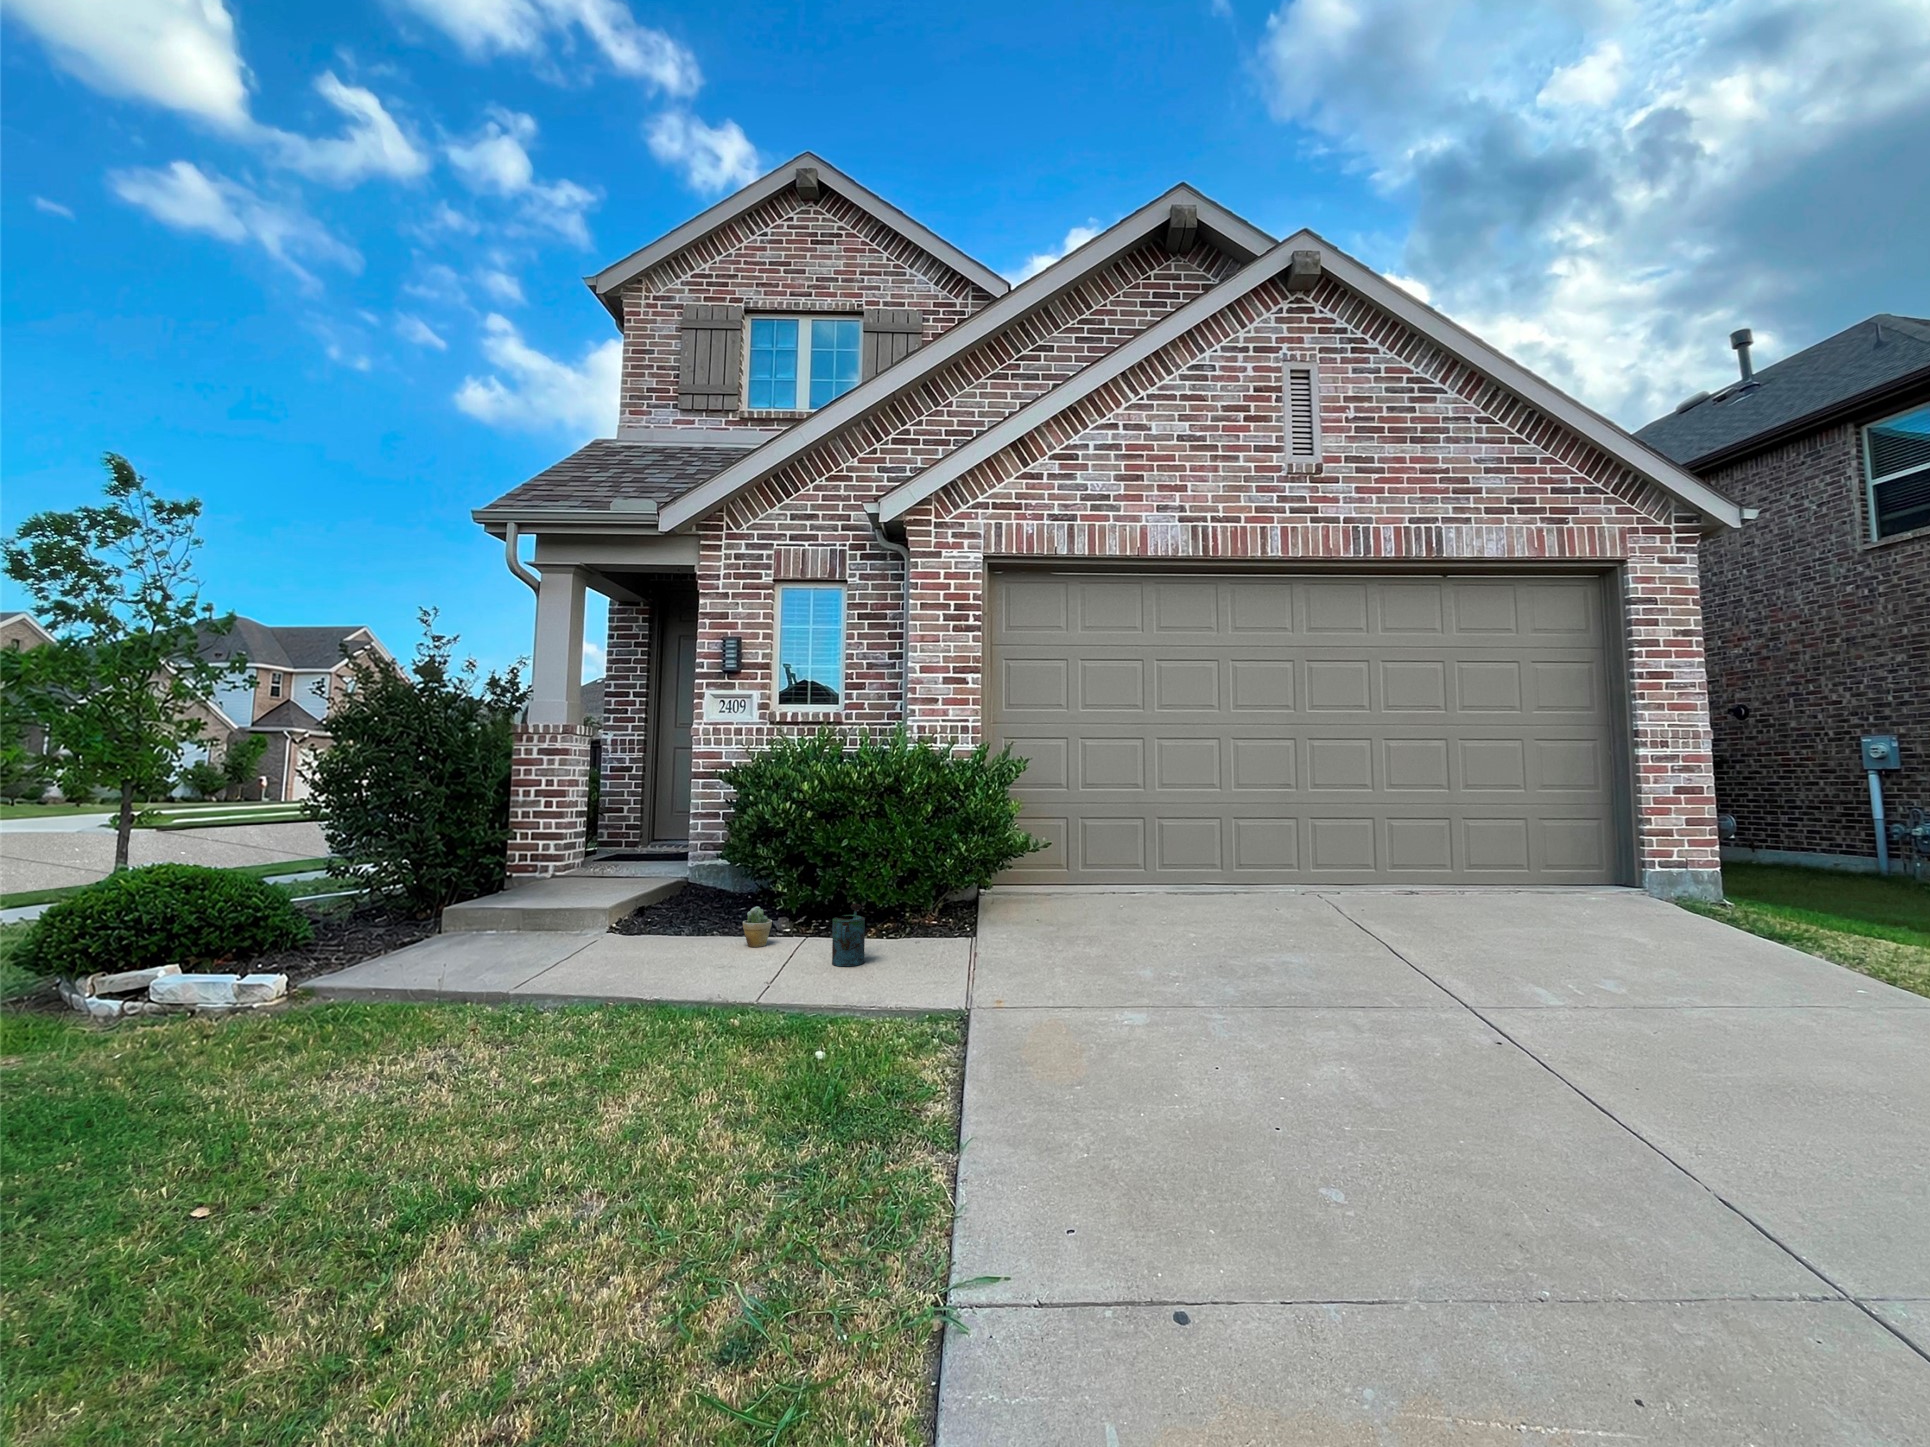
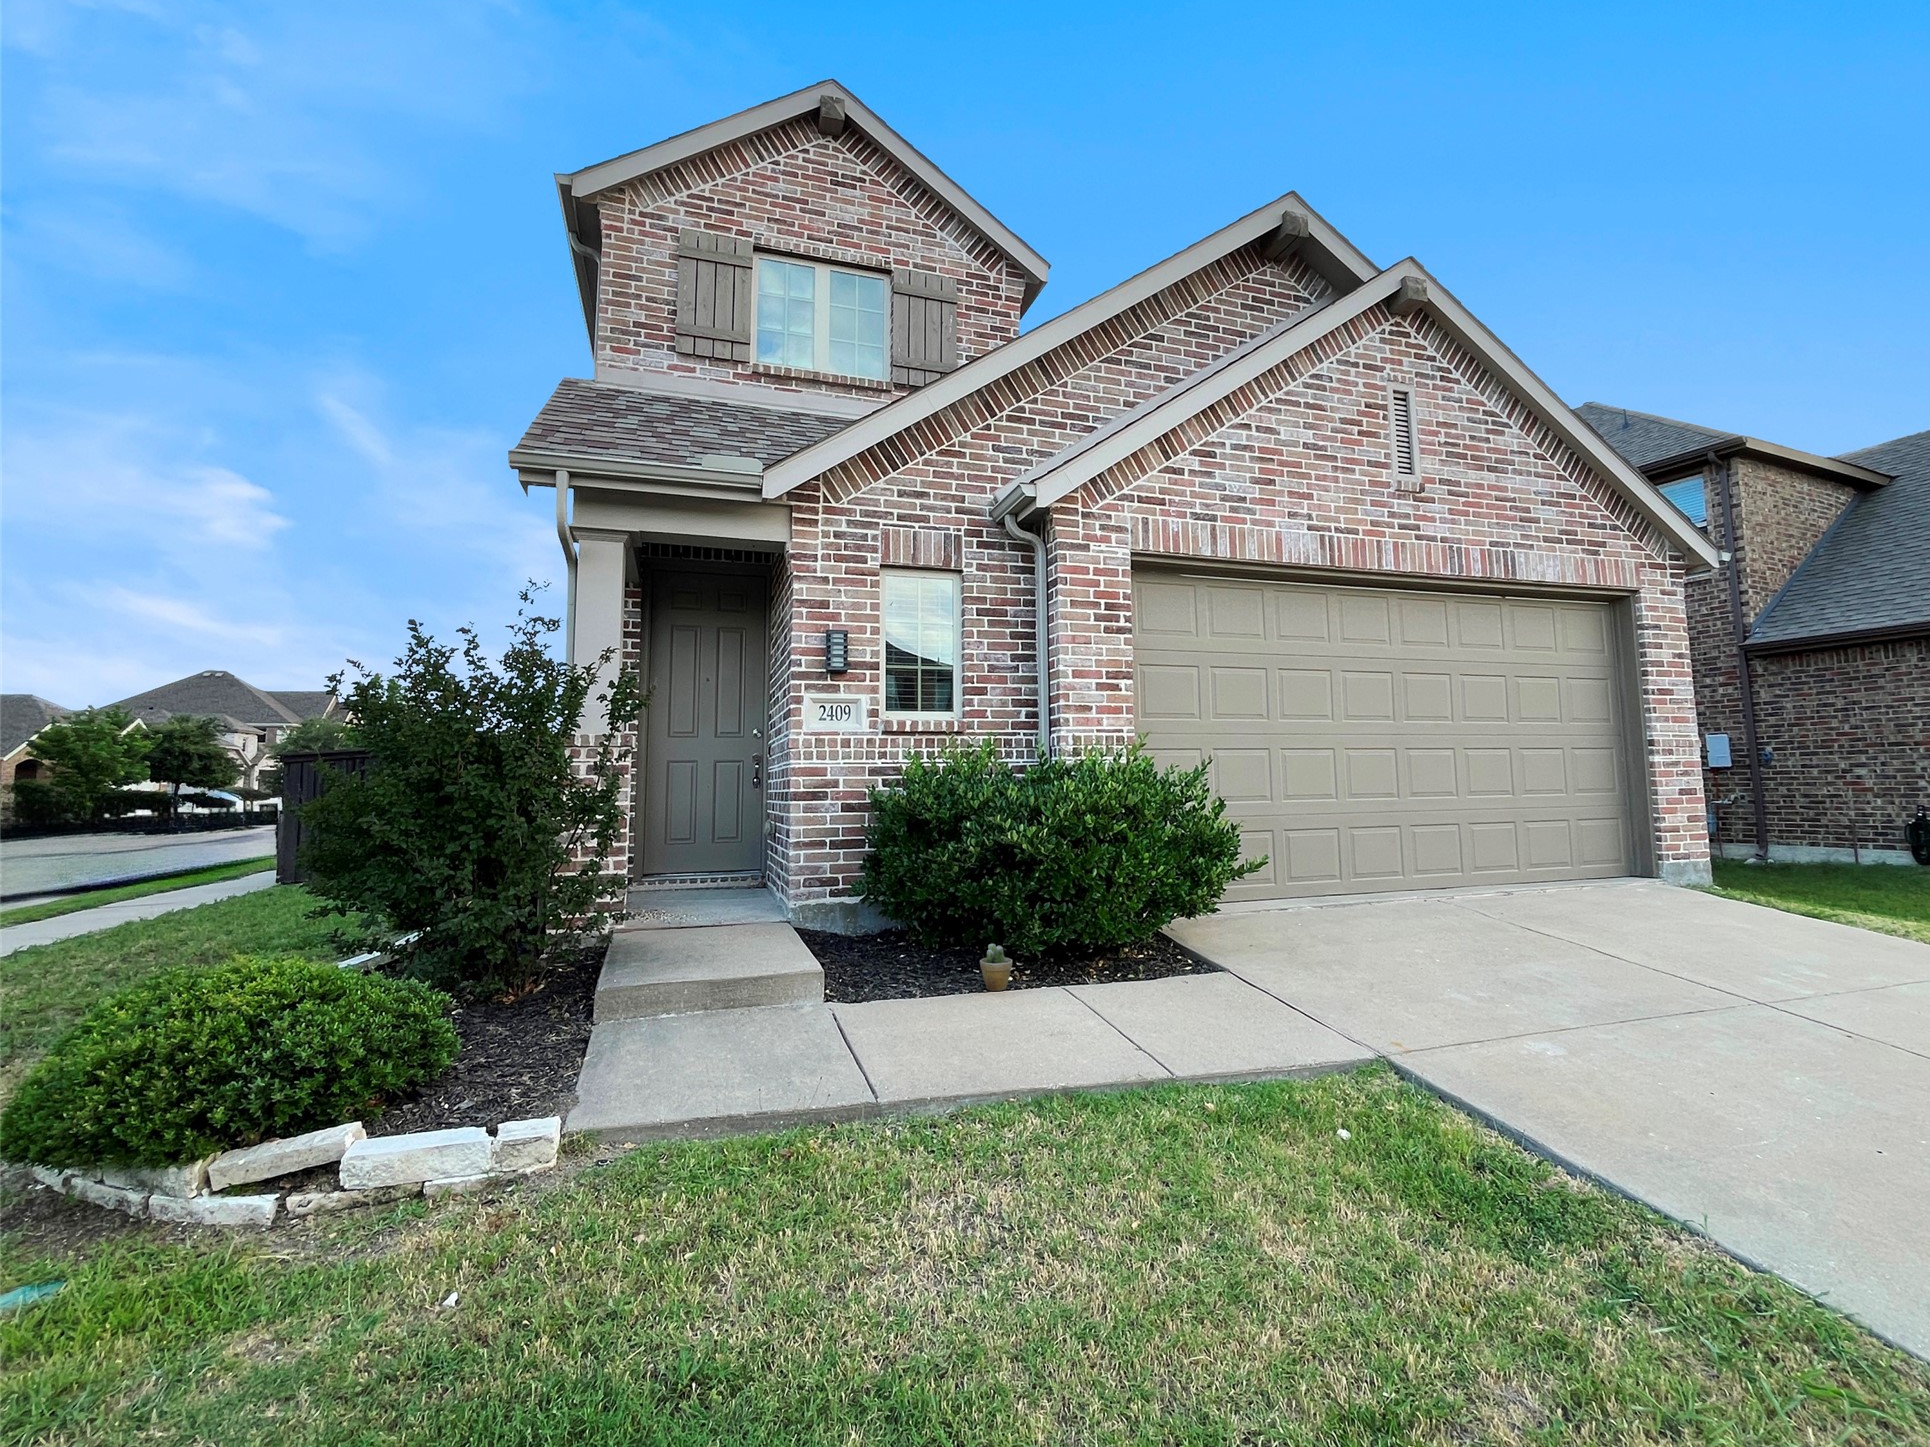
watering can: present [832,904,865,966] -> none [1115,933,1160,1003]

